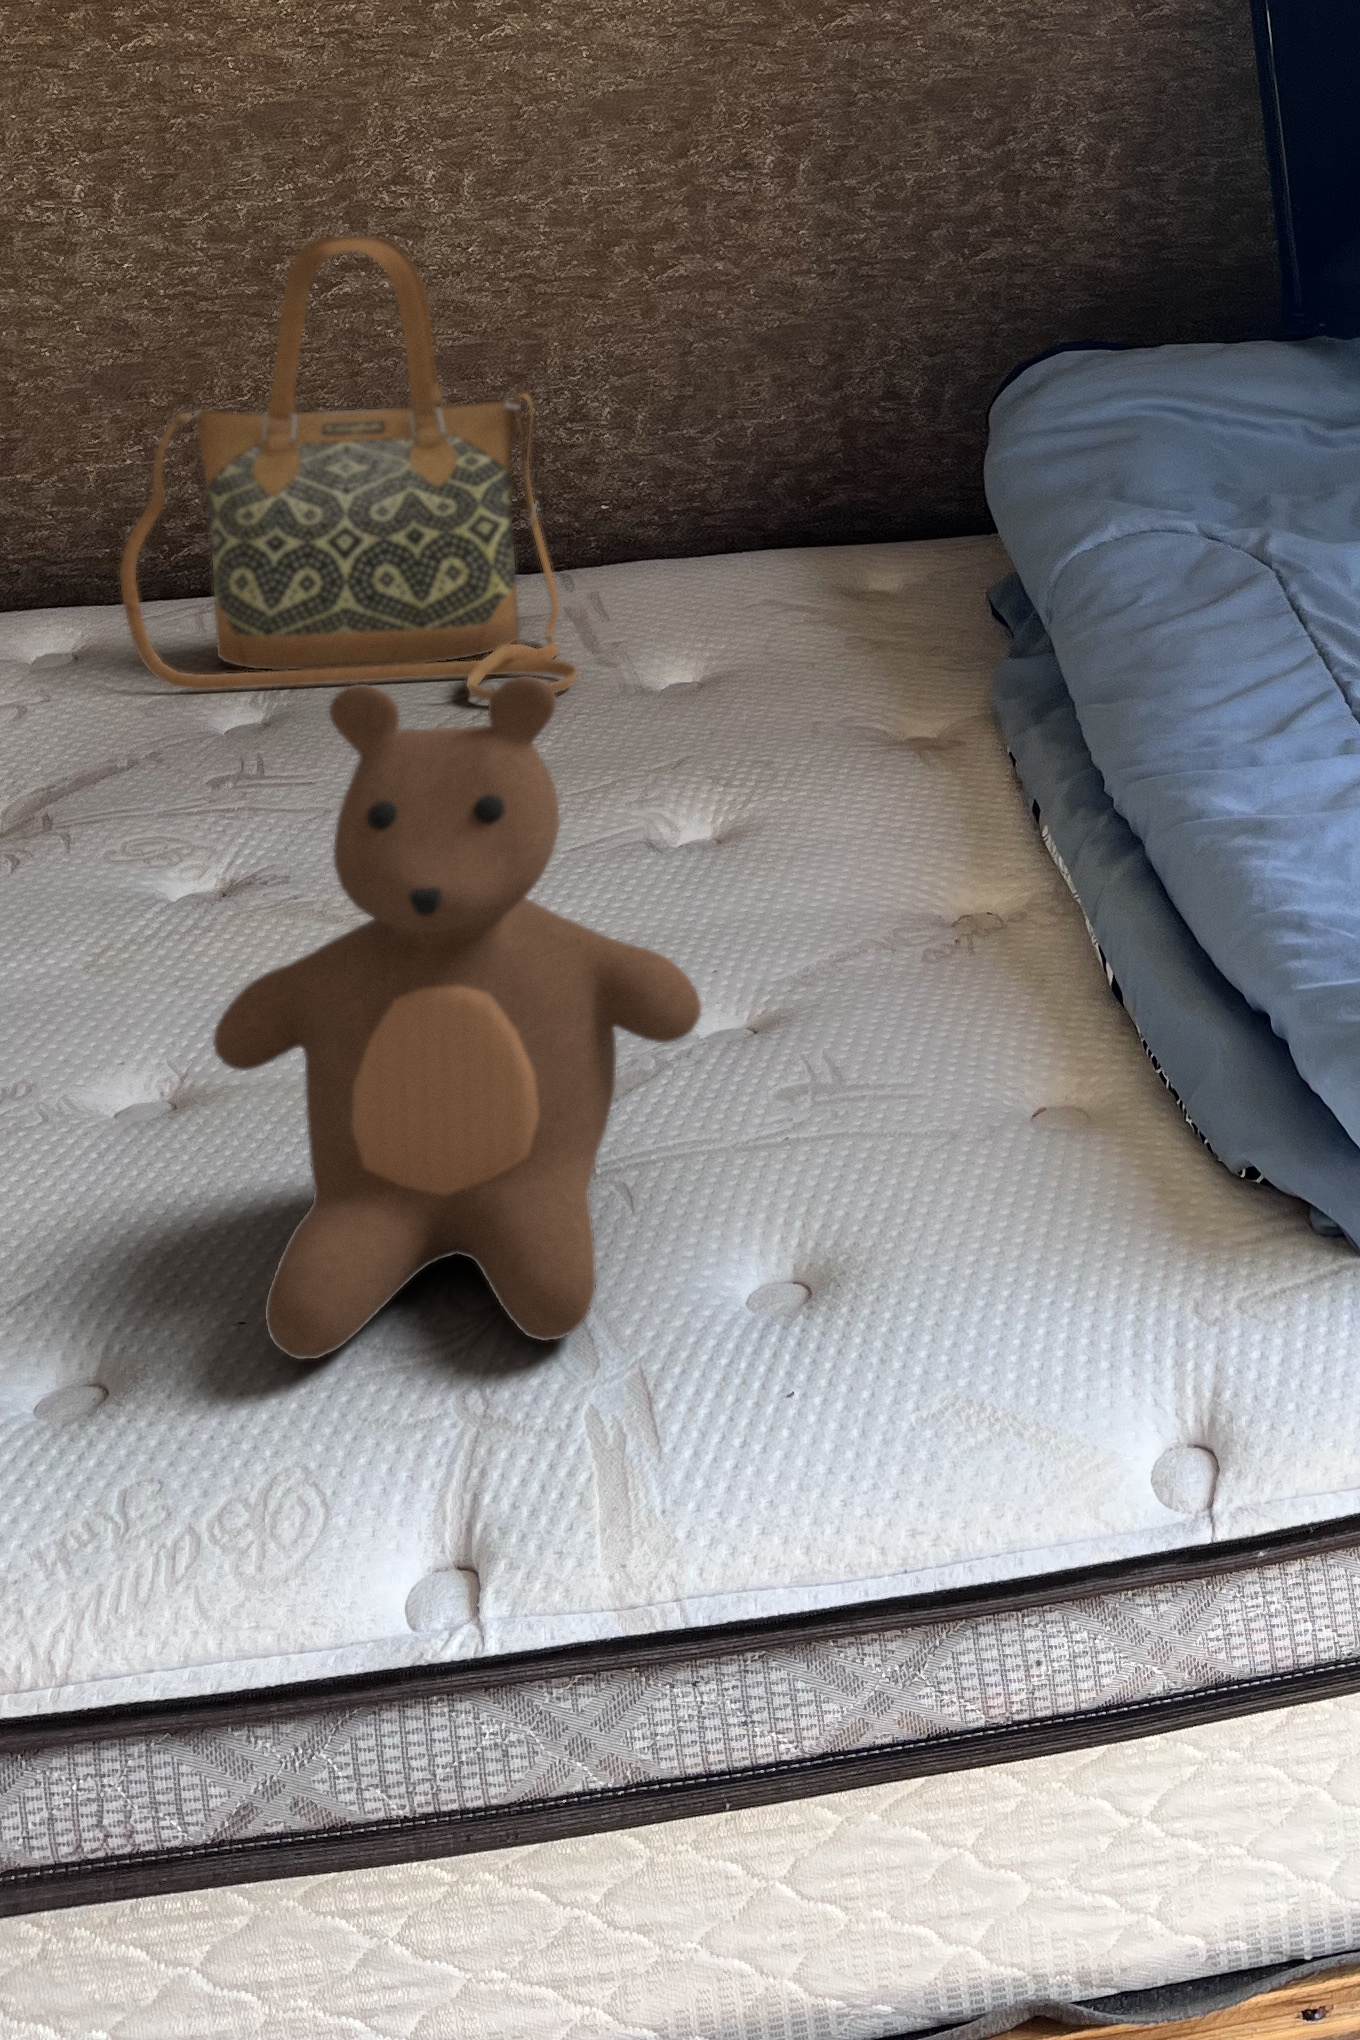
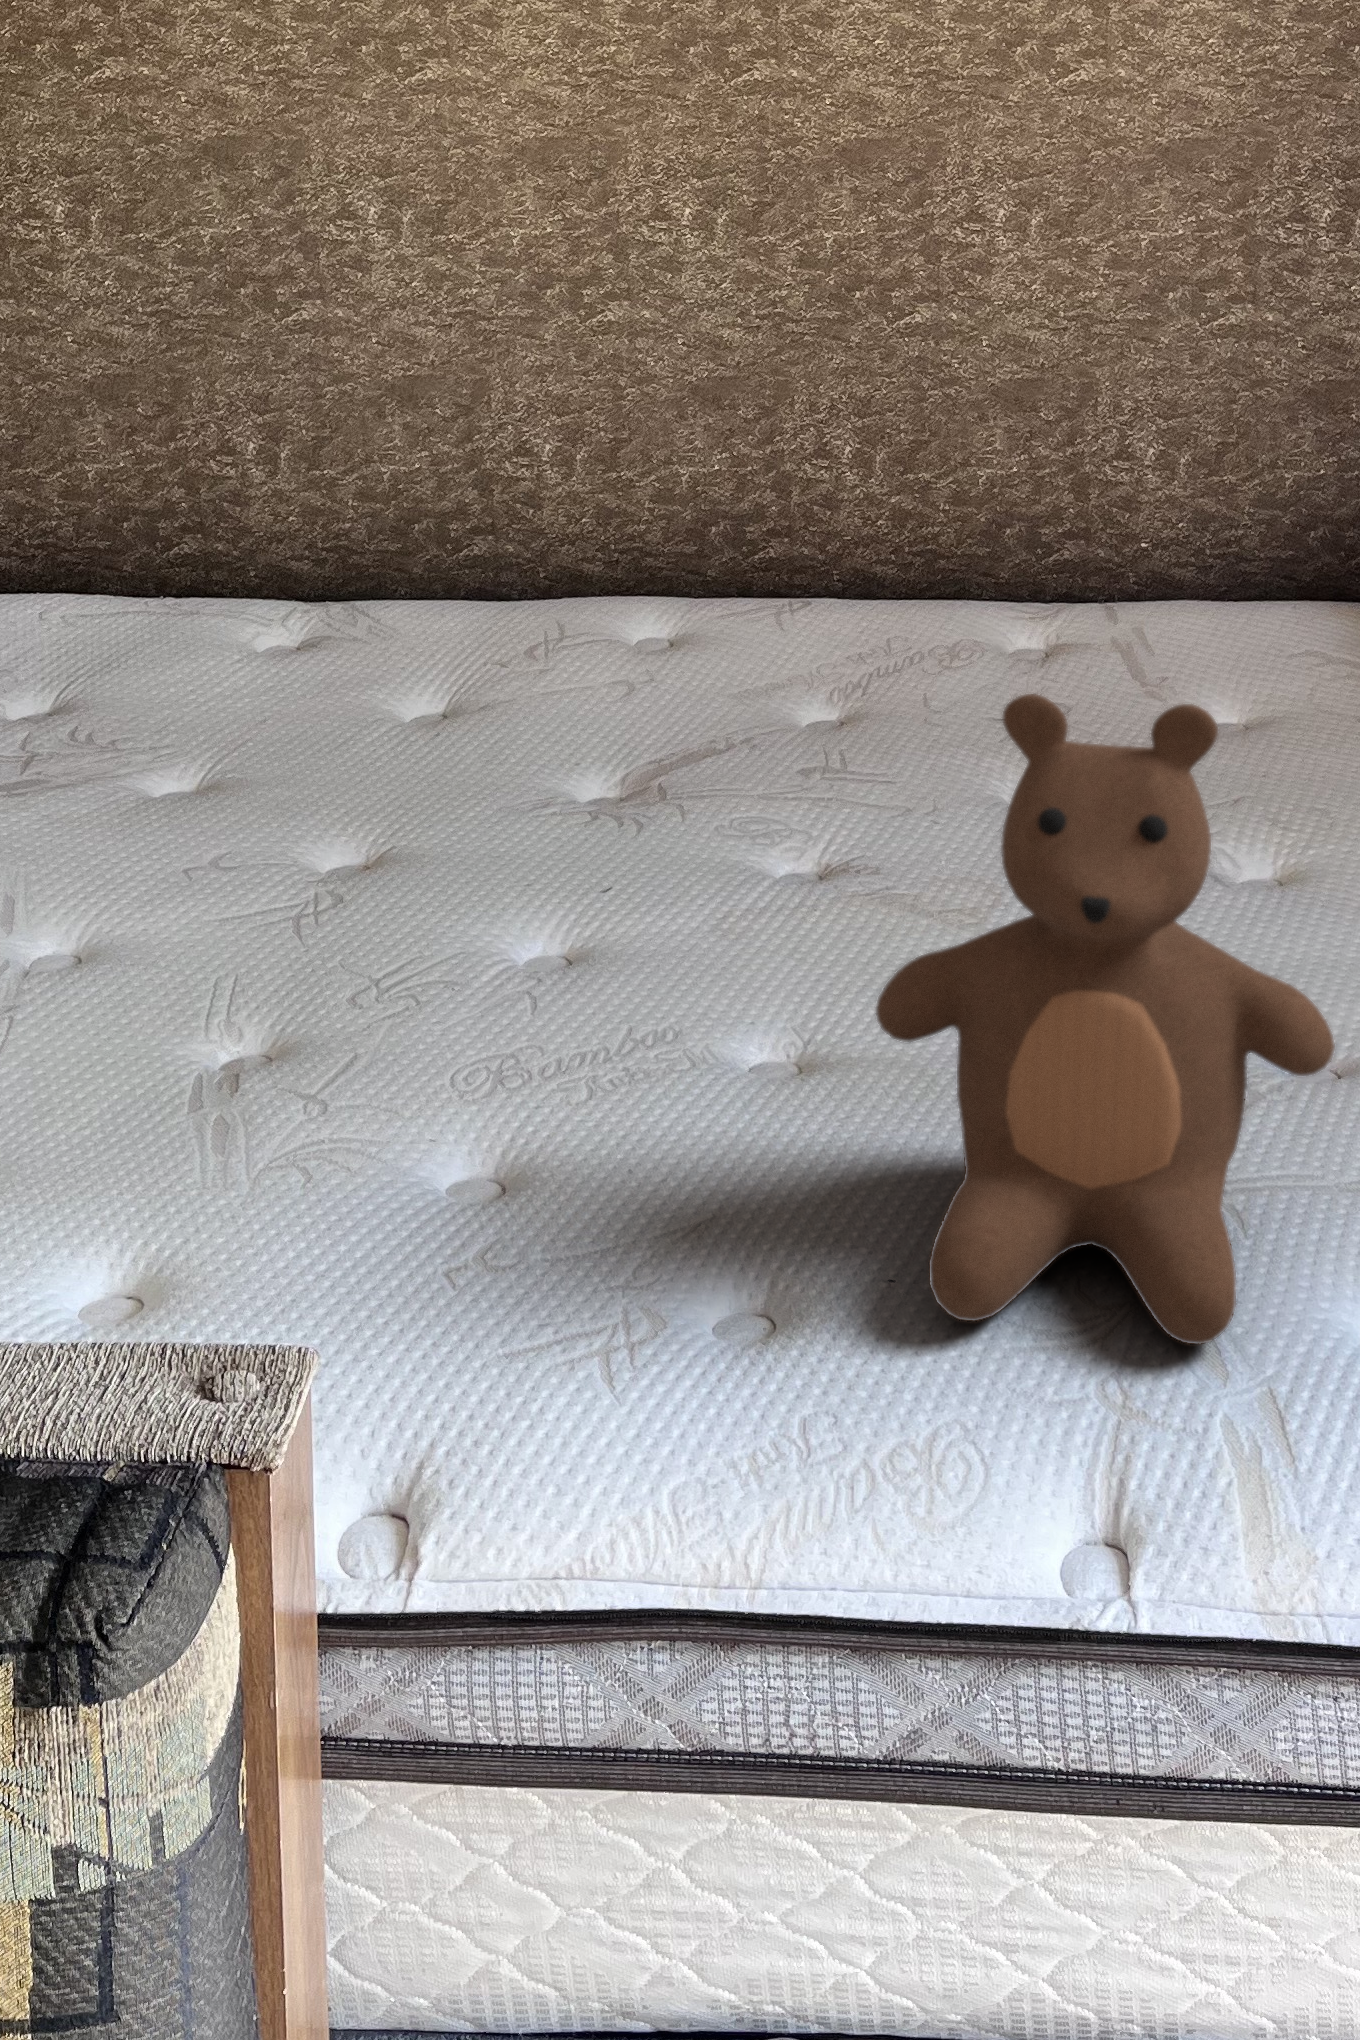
handbag: present [120,236,577,700] -> none [724,259,1141,717]

